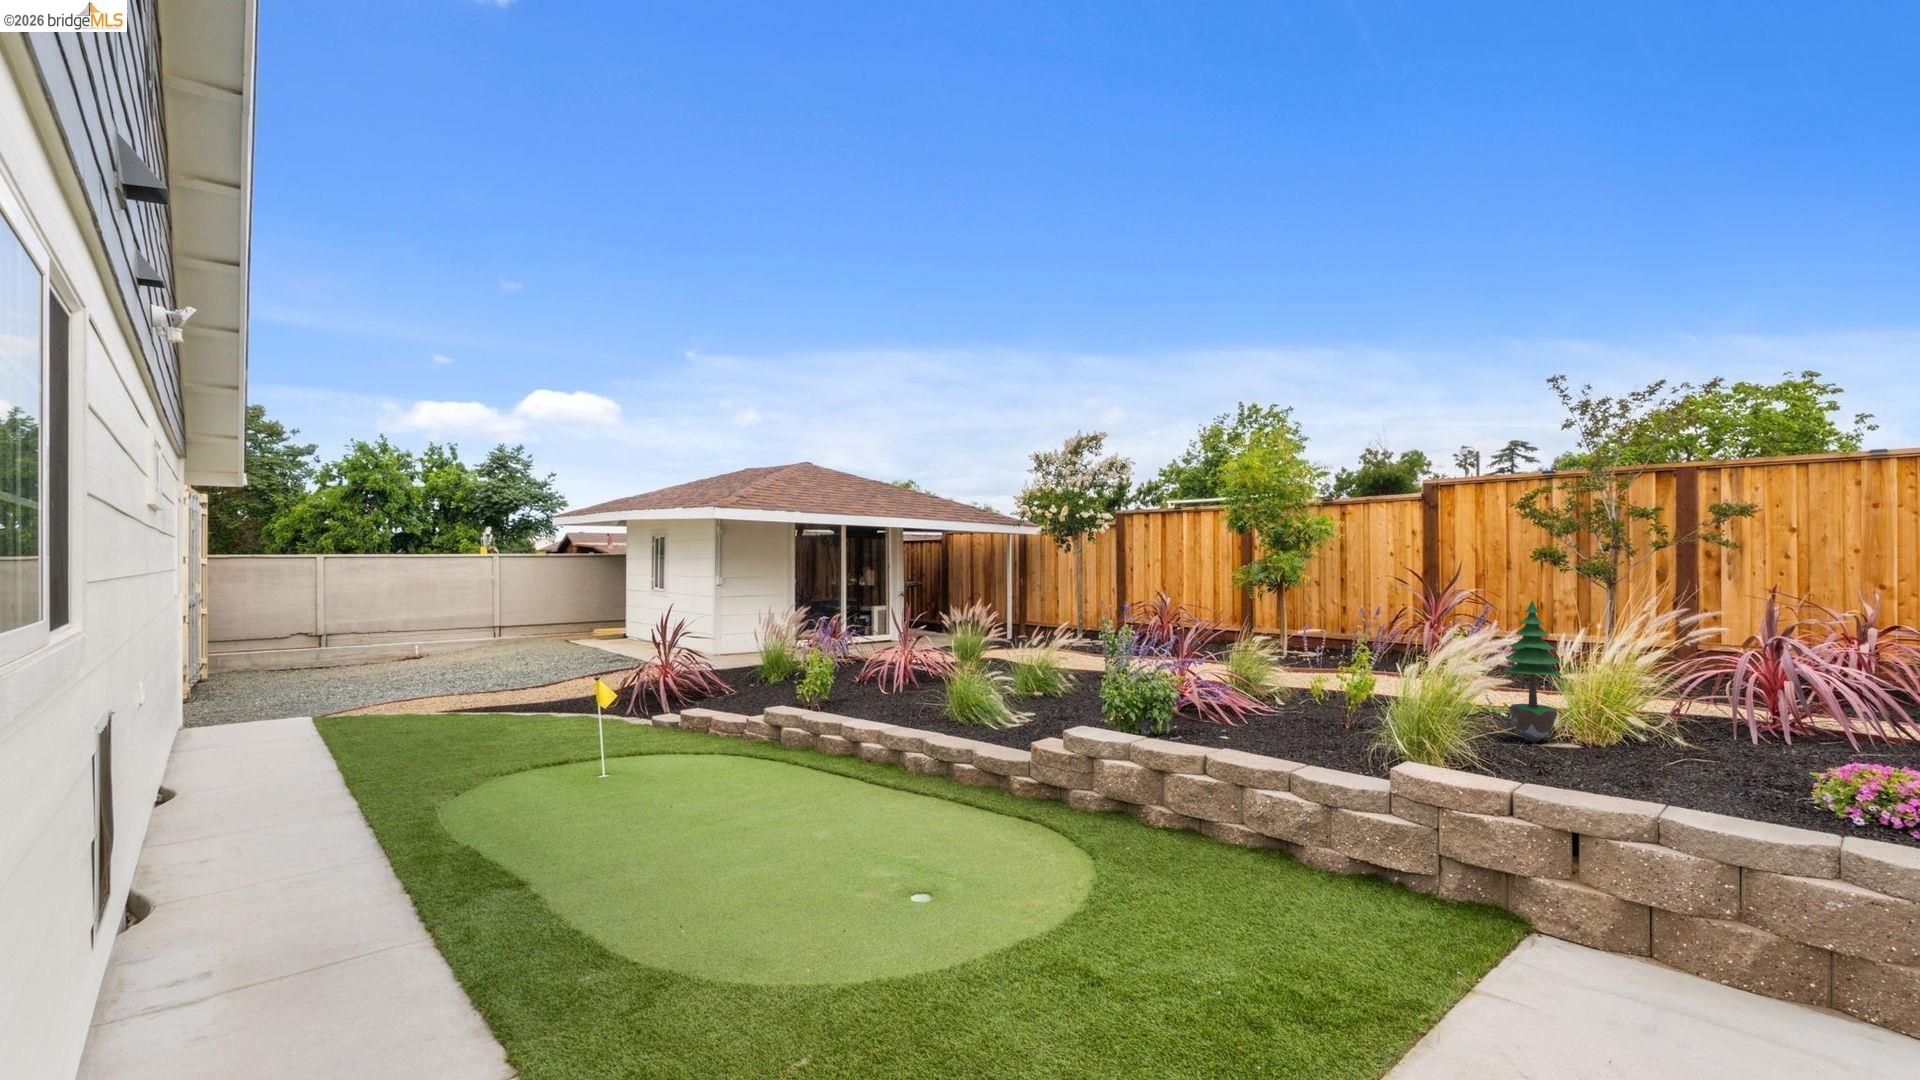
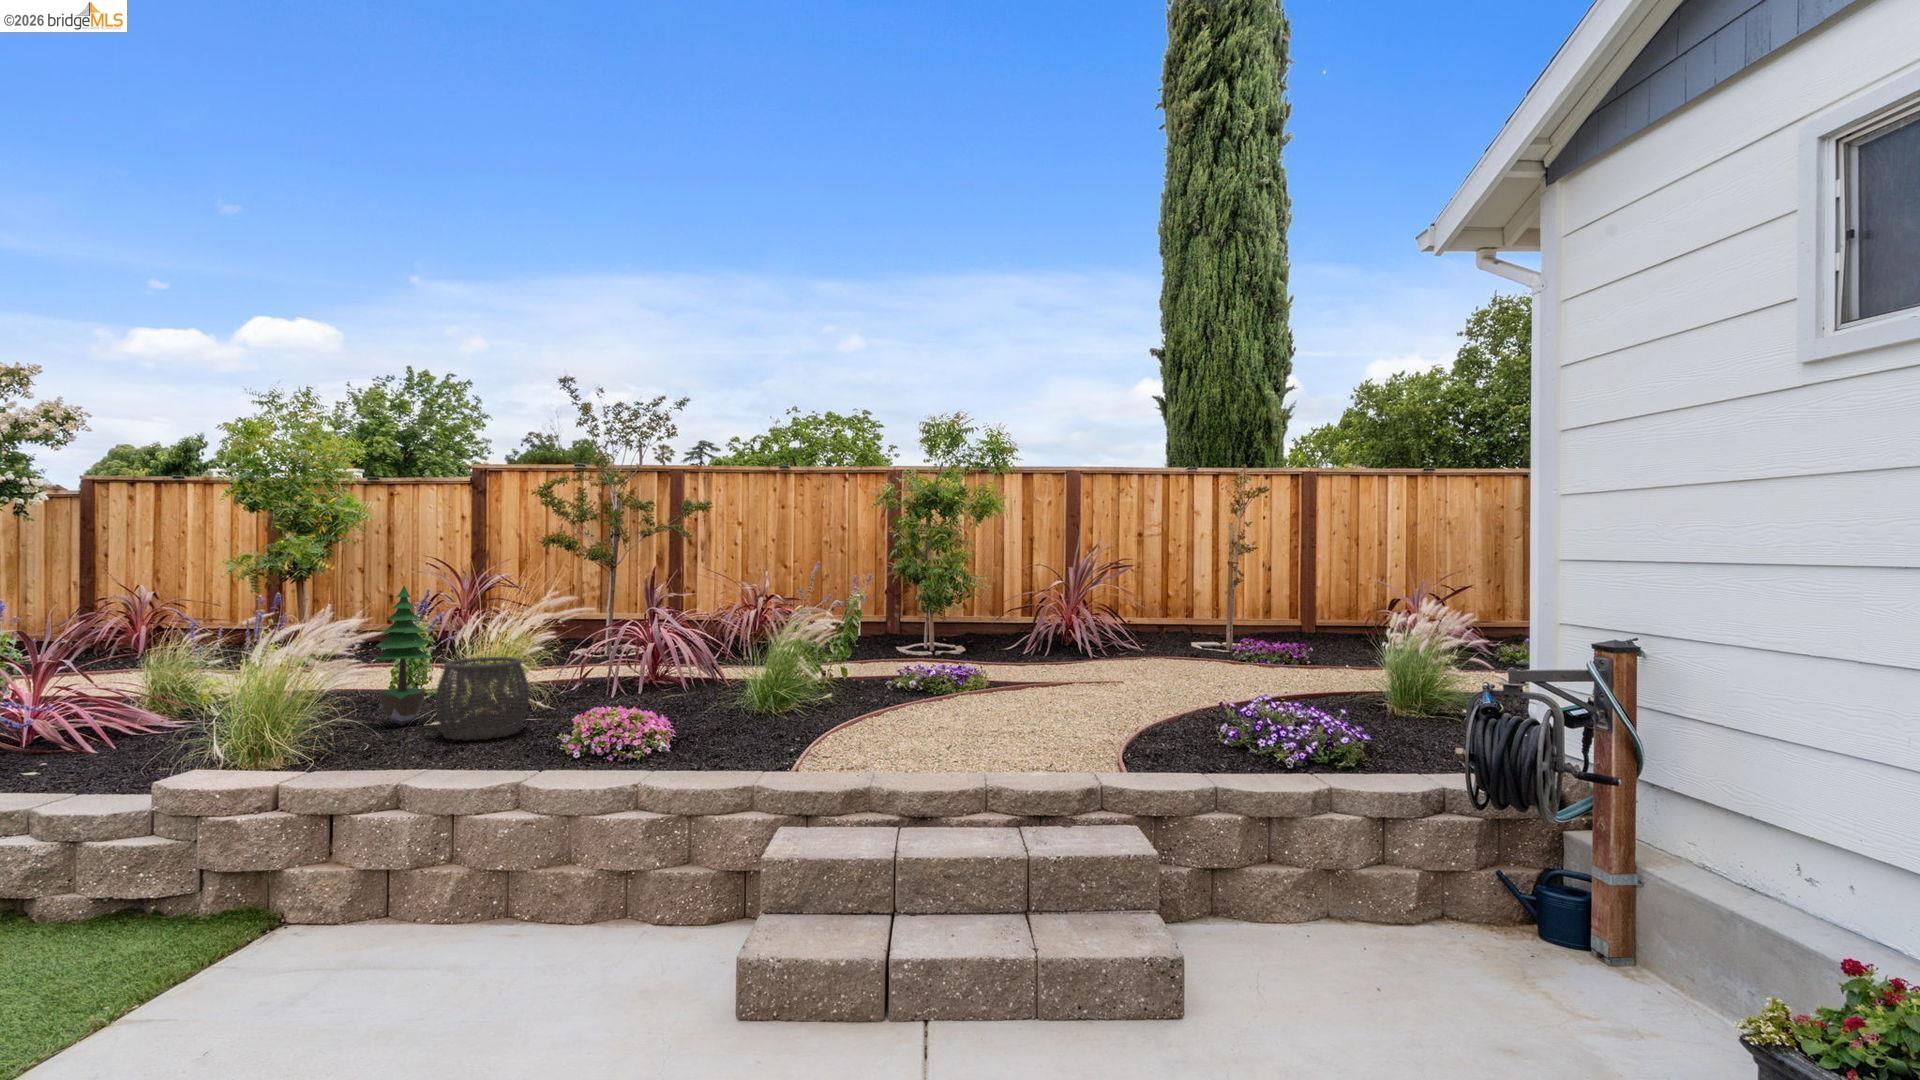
woven basket: none [1598,681,1719,775] -> present [435,657,530,741]

